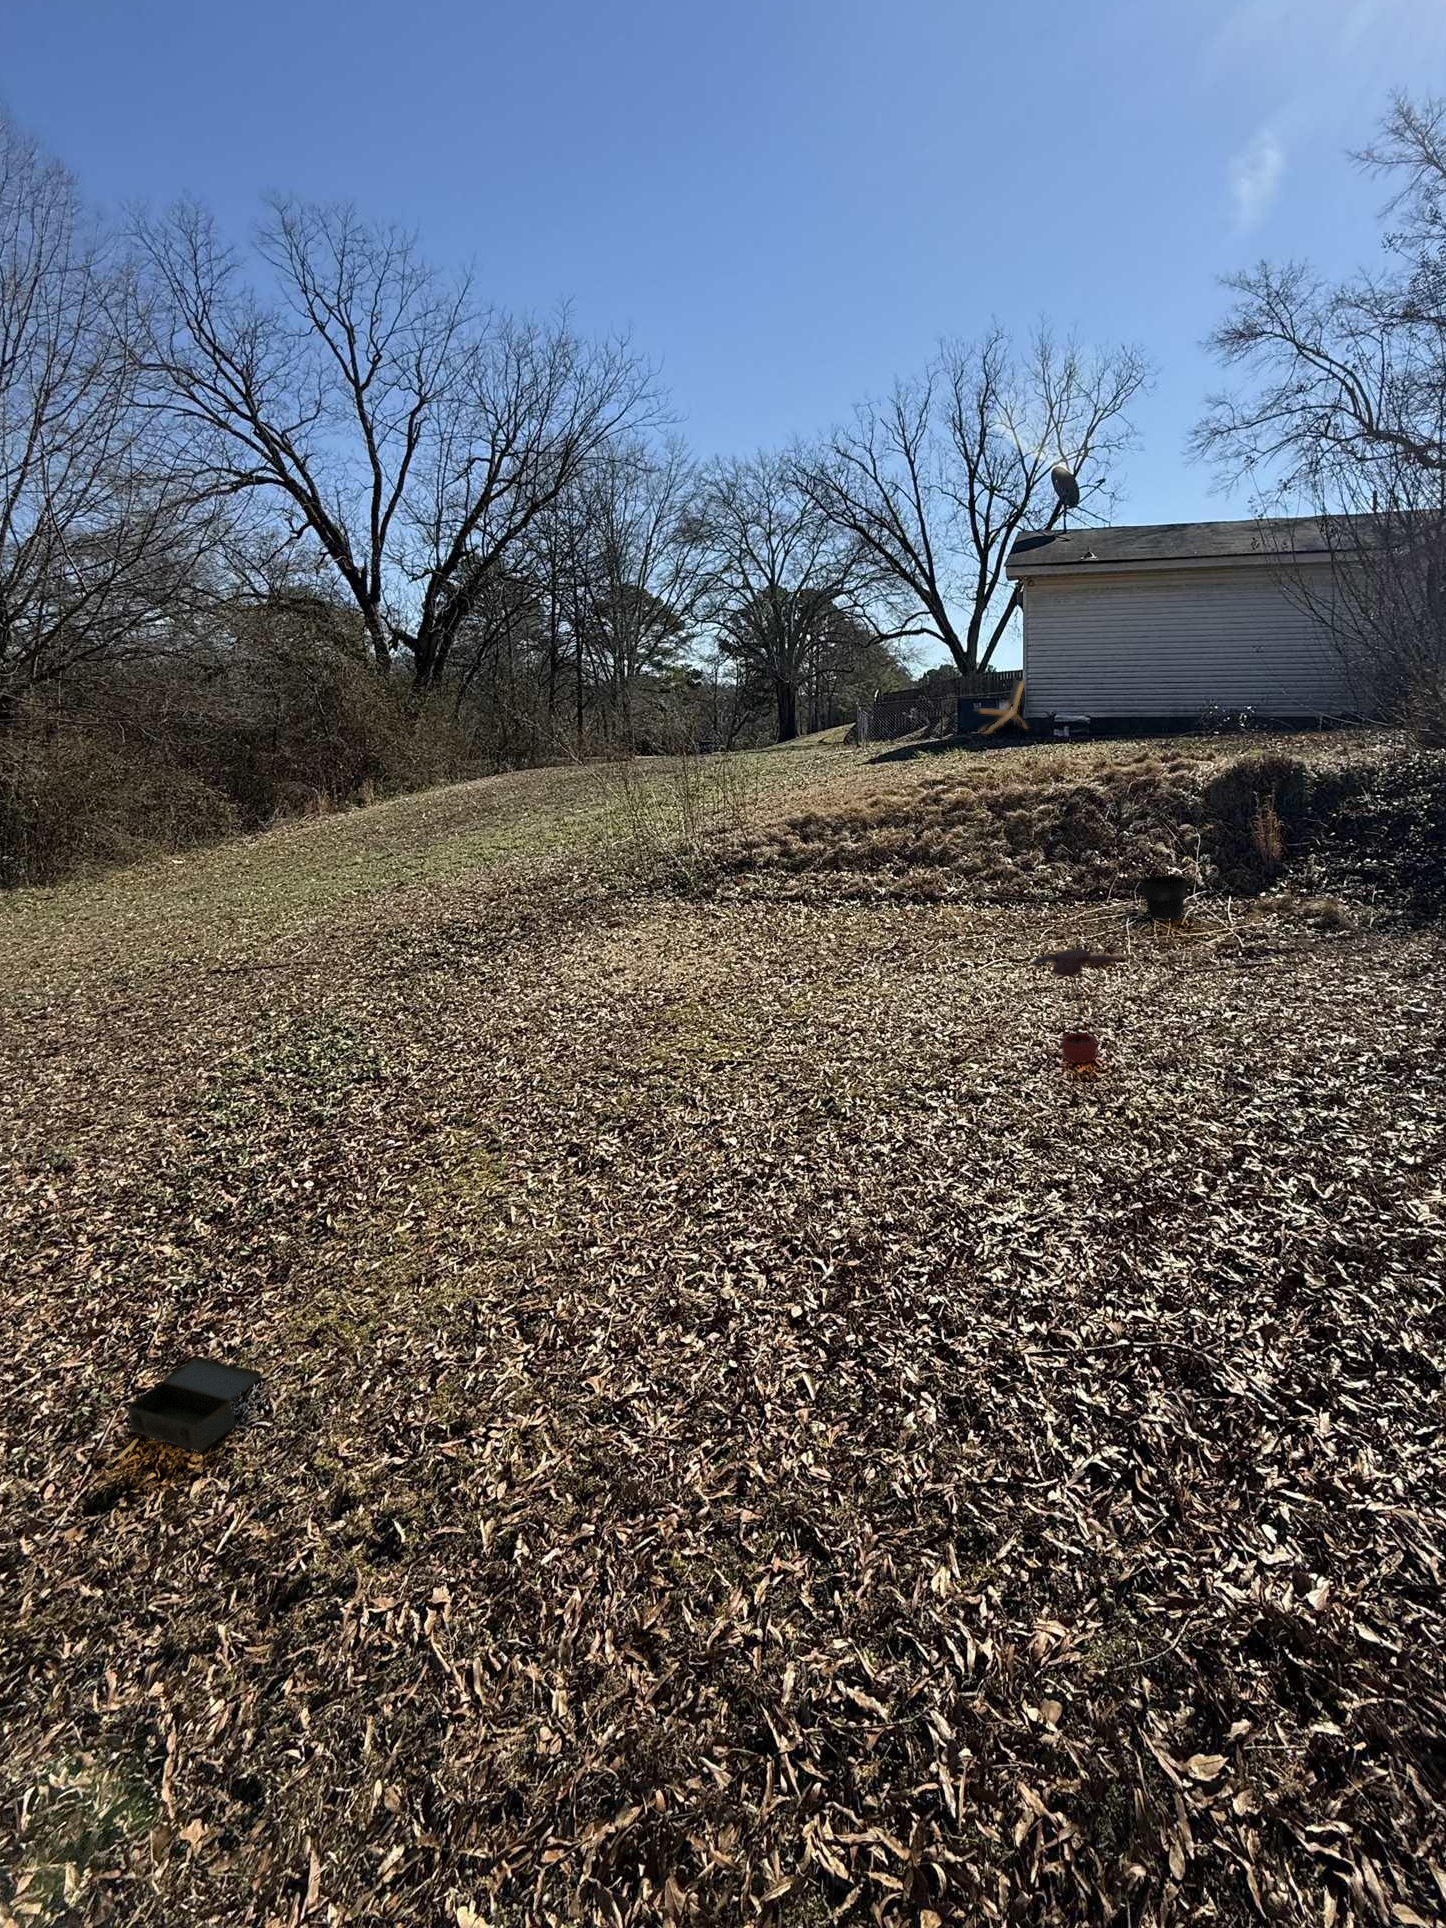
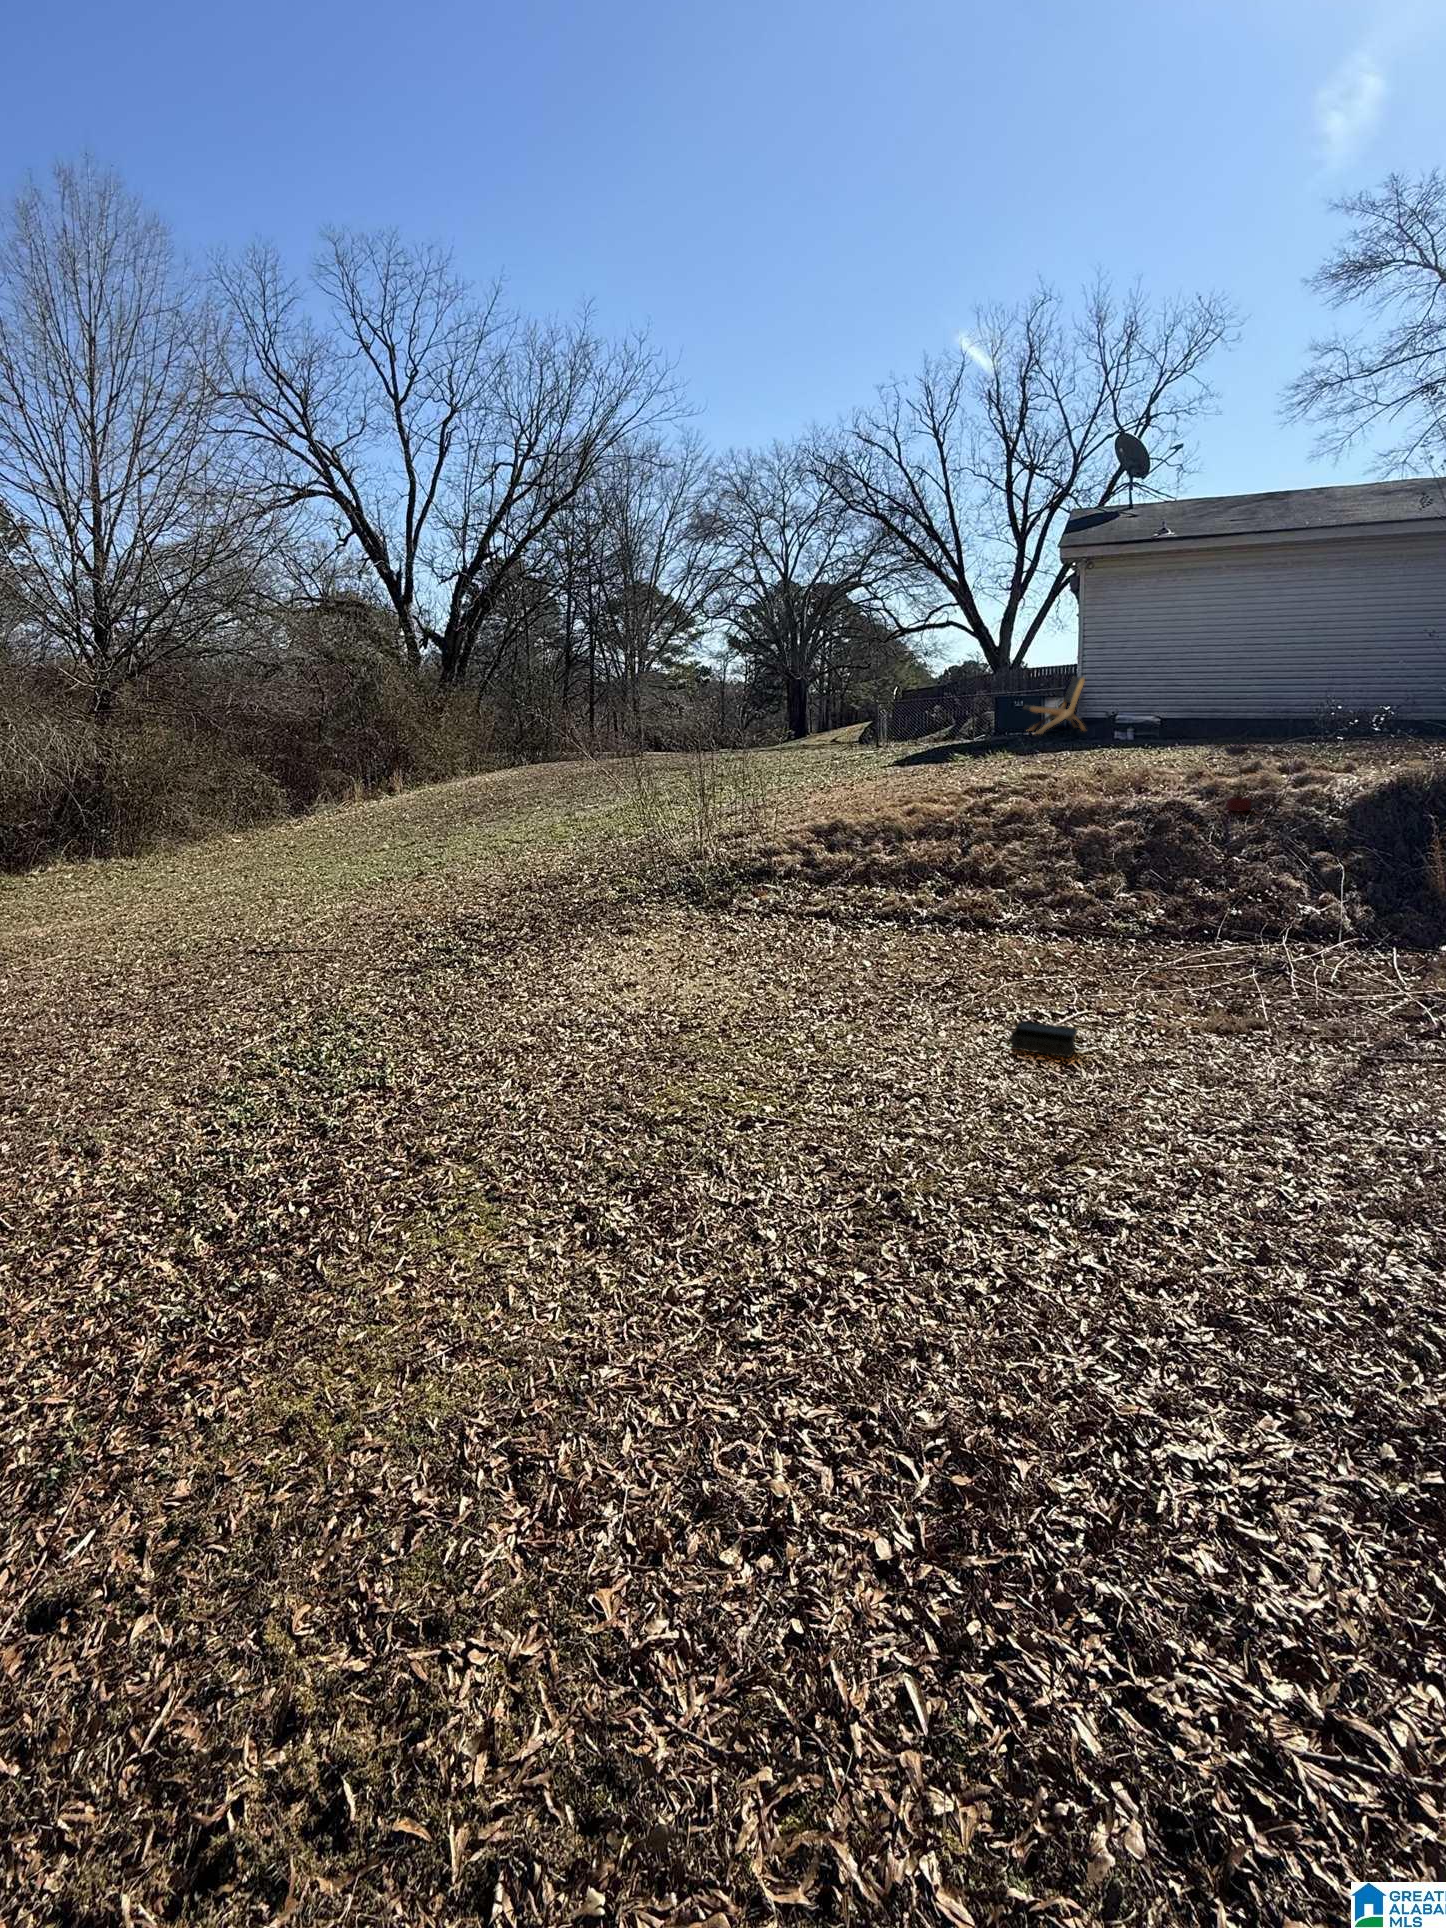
bucket: present [1139,875,1187,921] -> none [1254,928,1325,986]
potted plant: present [1030,948,1116,1063] -> present [1211,746,1267,811]
toolbox: present [127,1356,263,1453] -> present [1010,1020,1078,1057]

